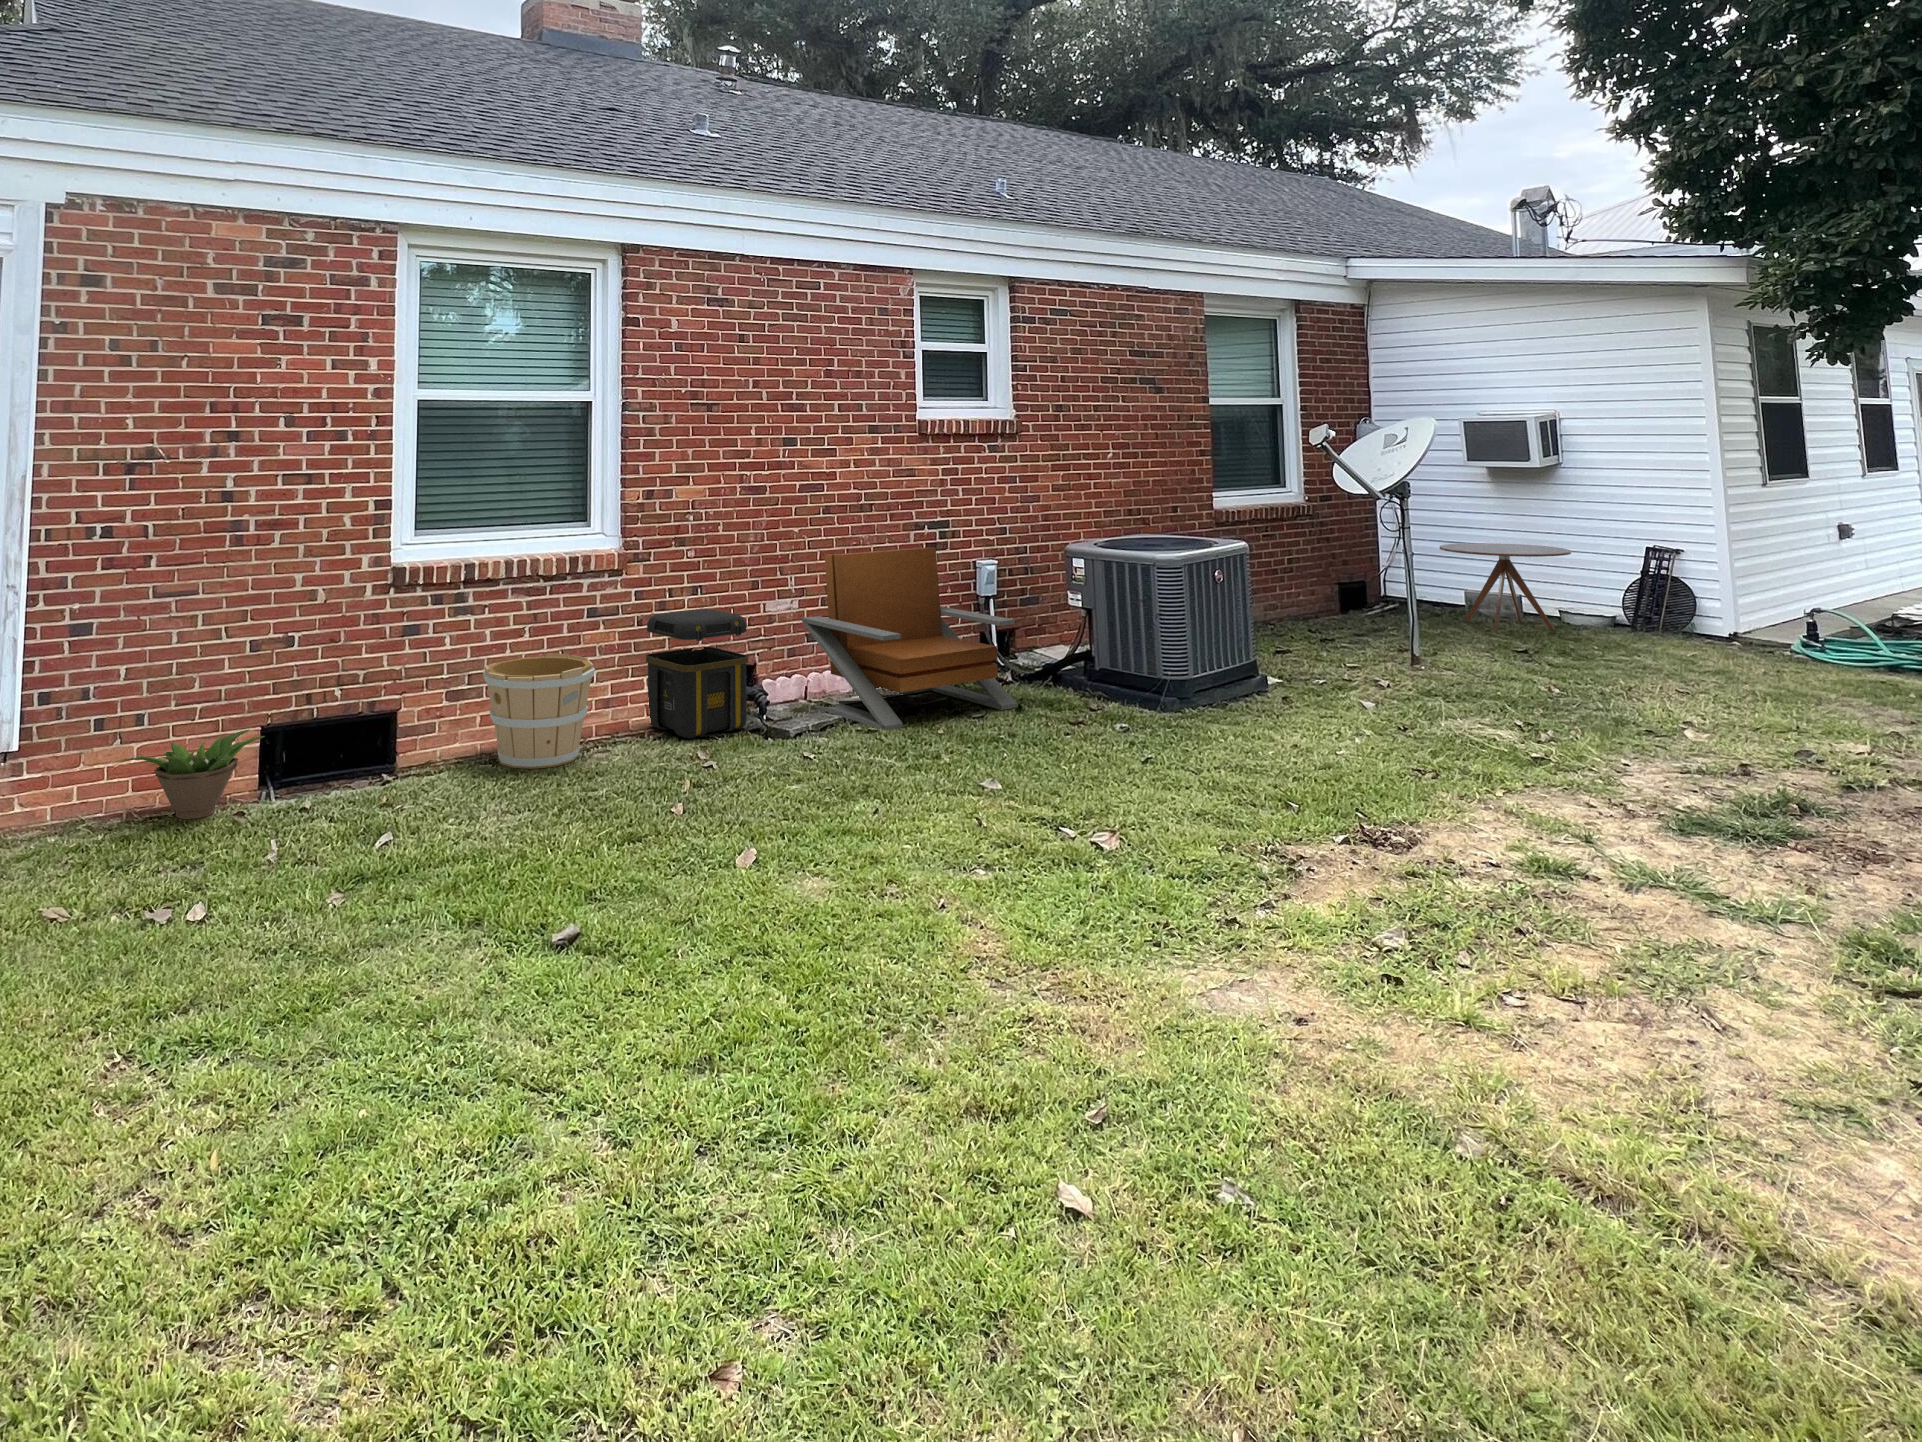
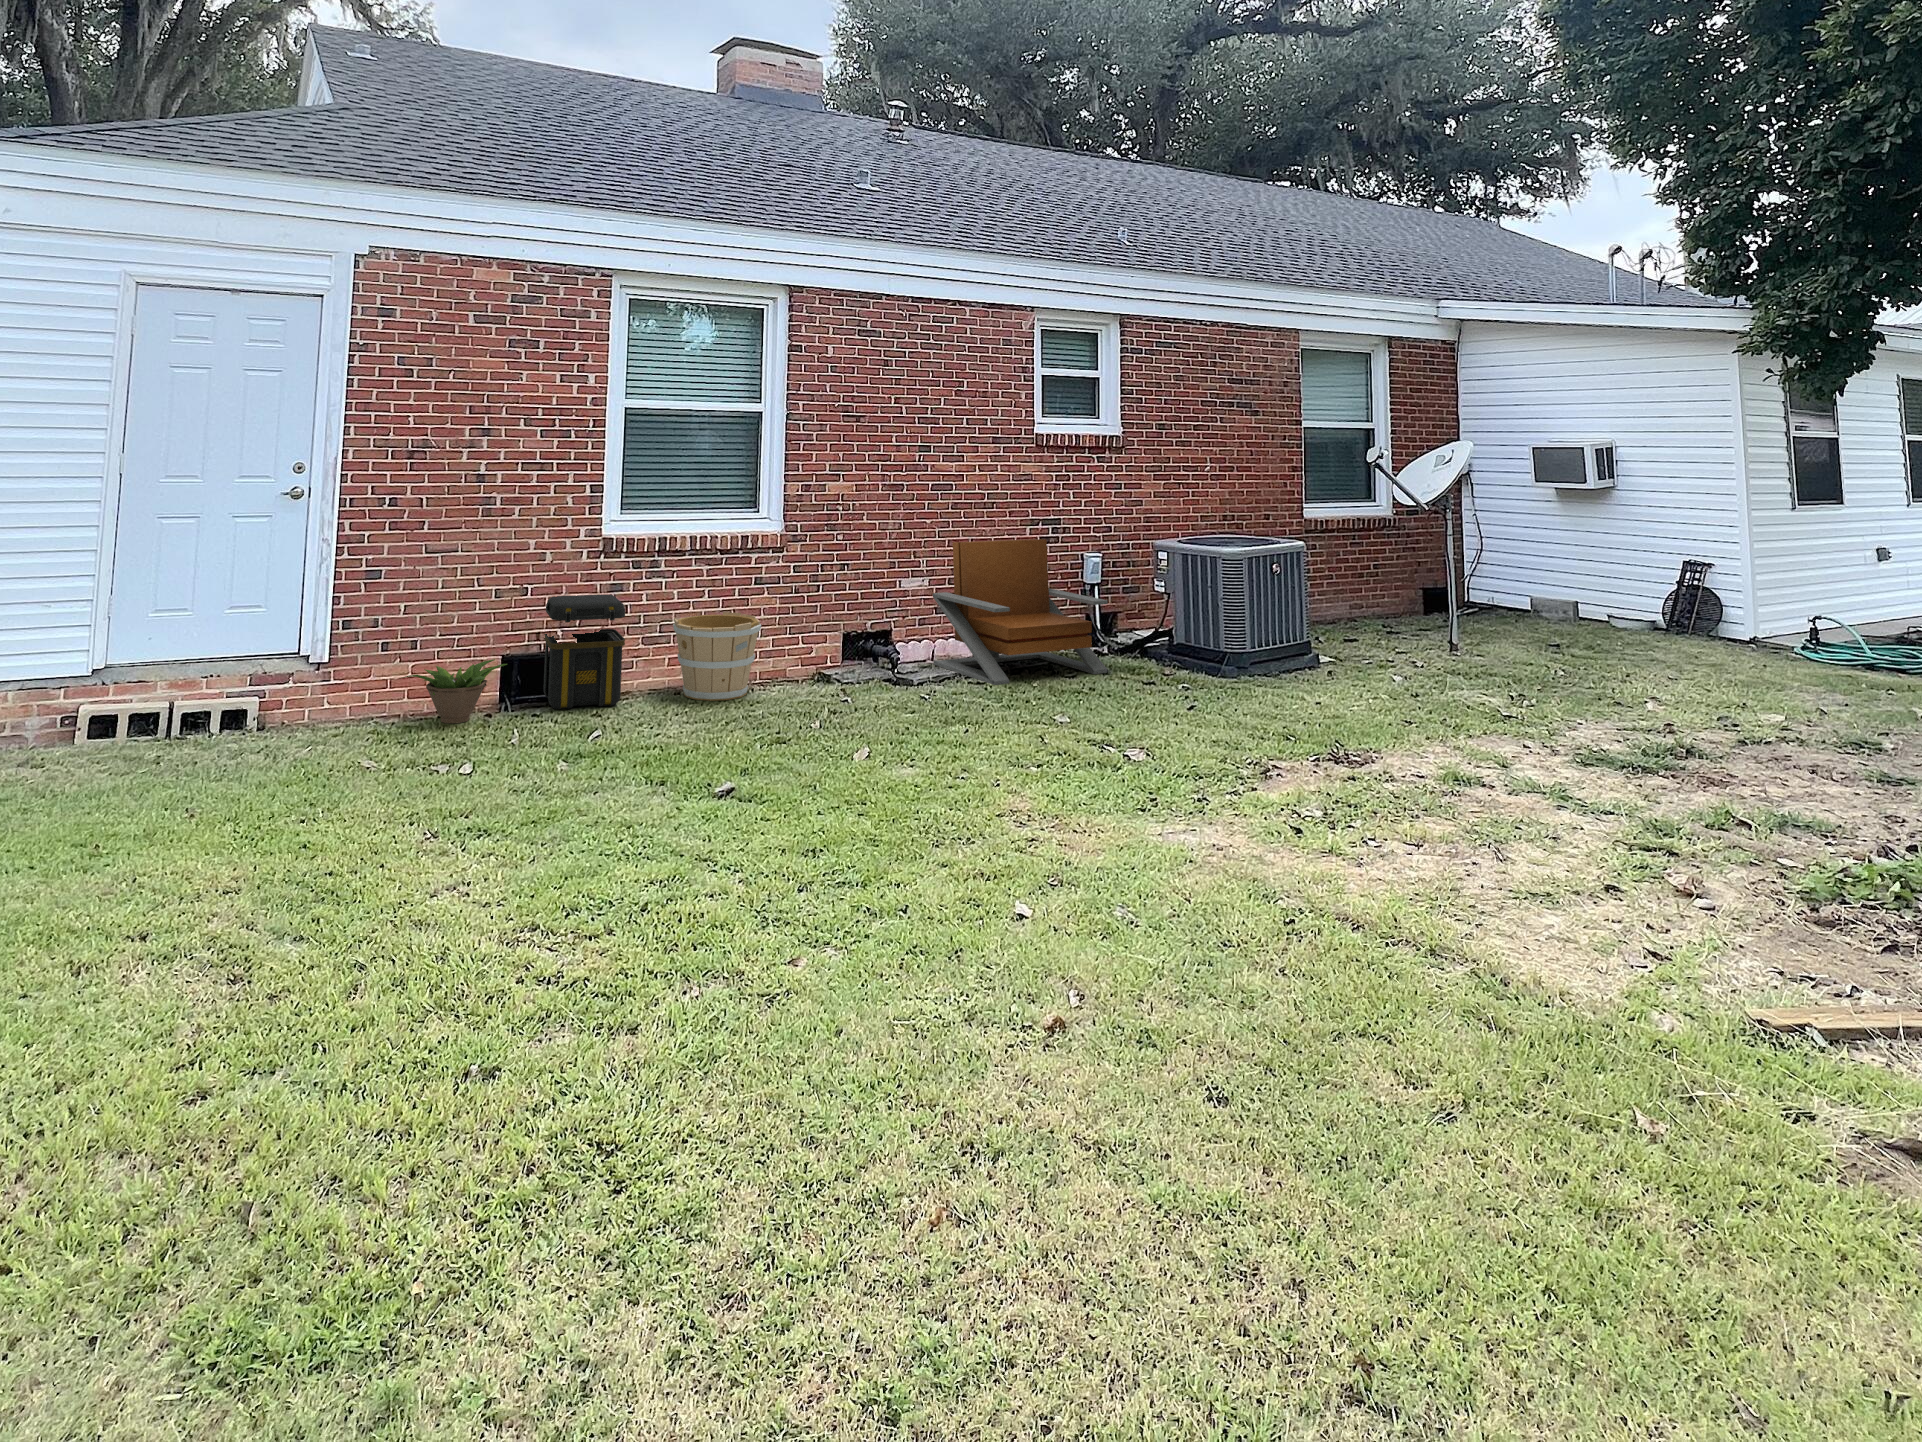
round table: present [1440,543,1571,631] -> none [1504,553,1617,632]
toolbox: present [646,609,749,739] -> present [543,595,625,709]

